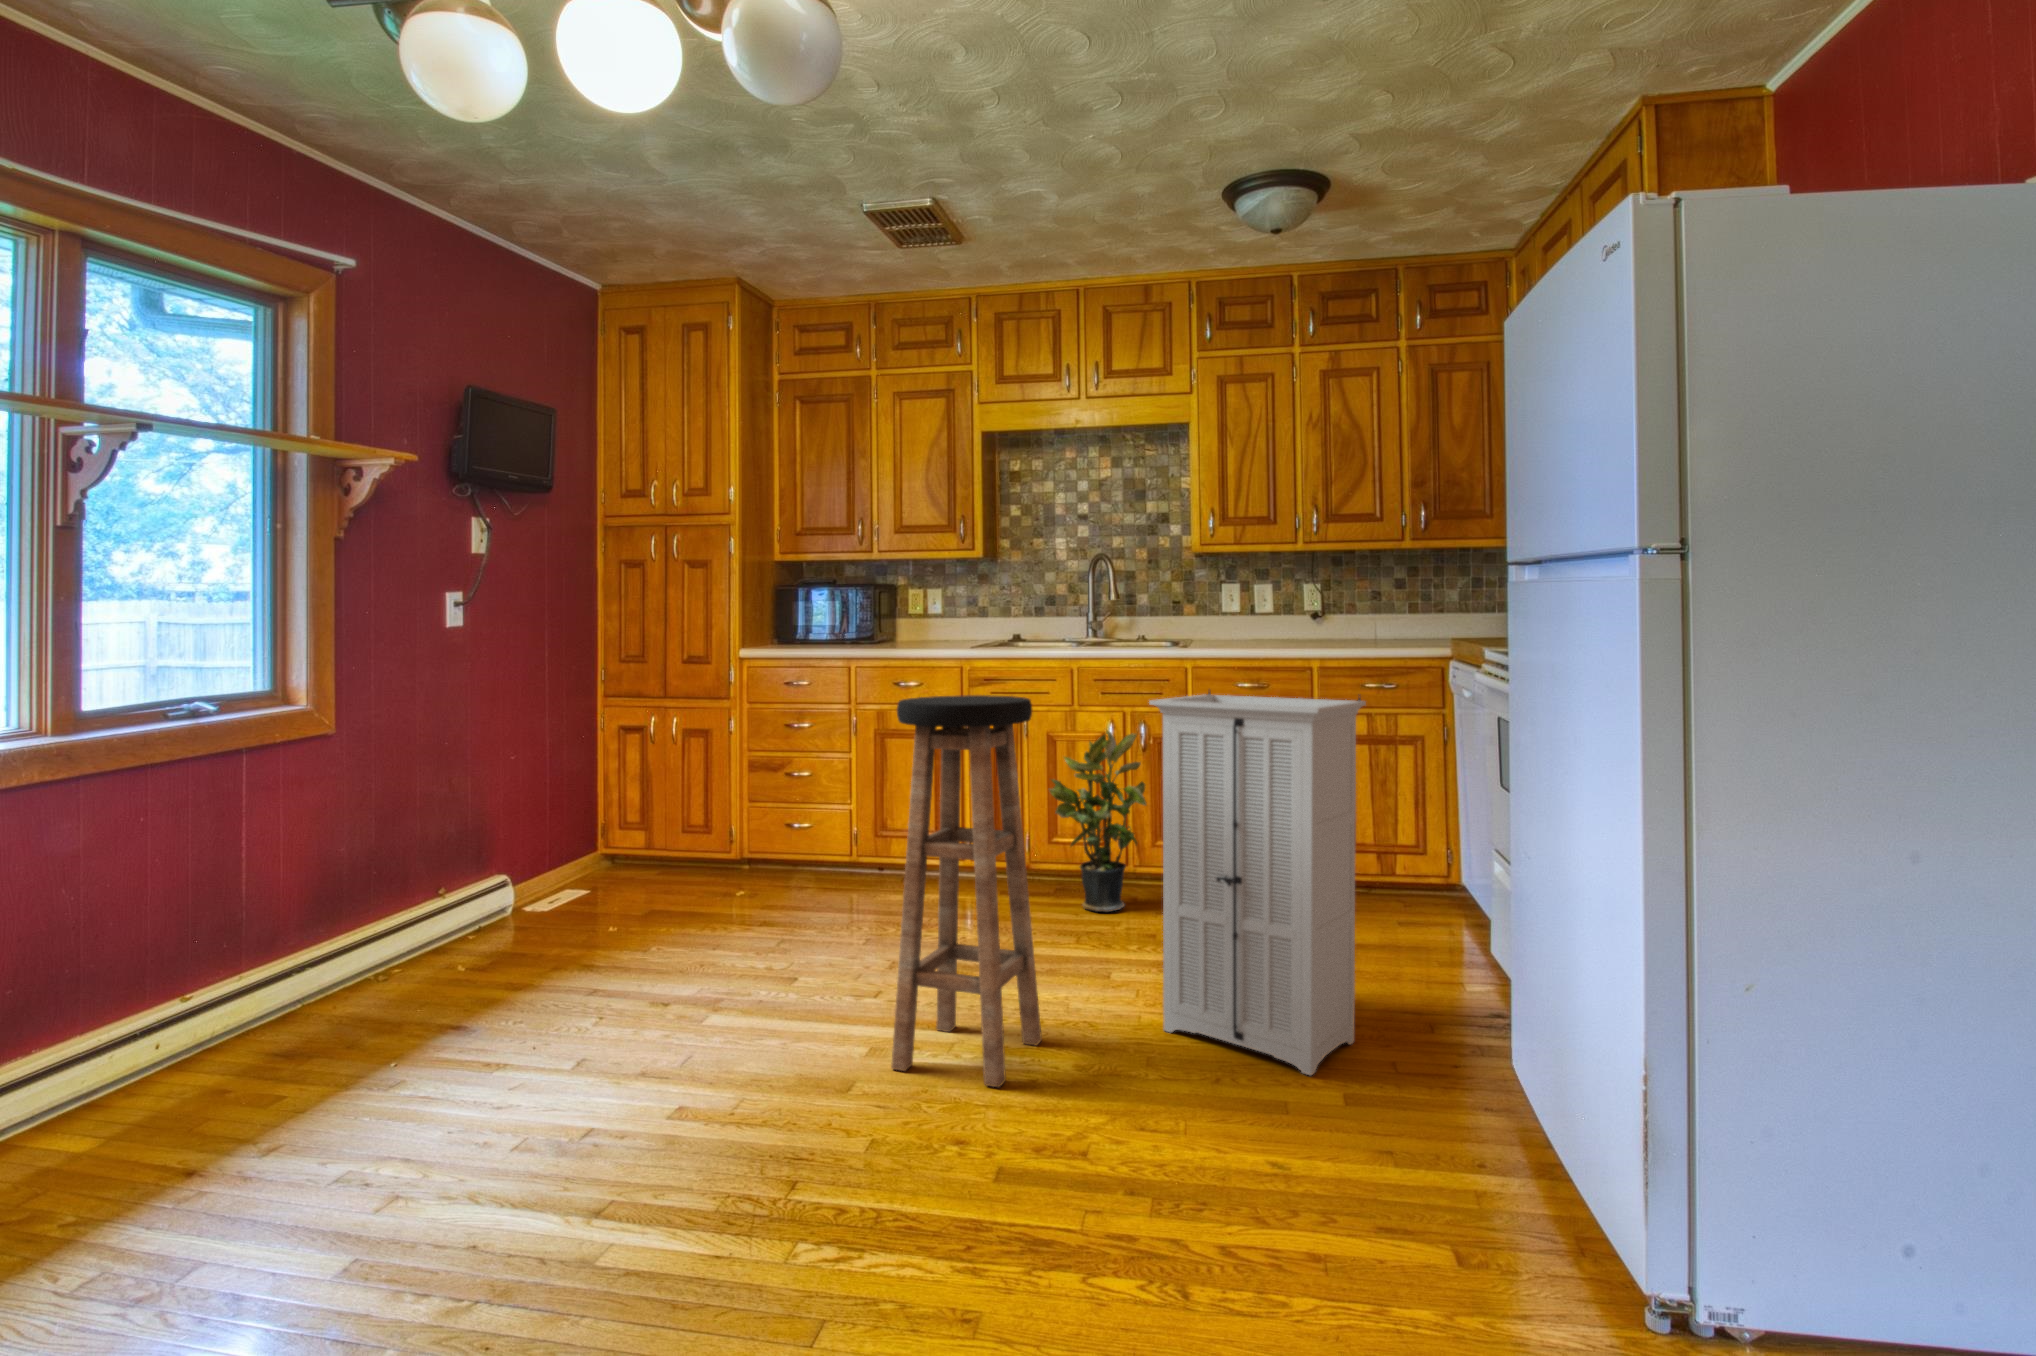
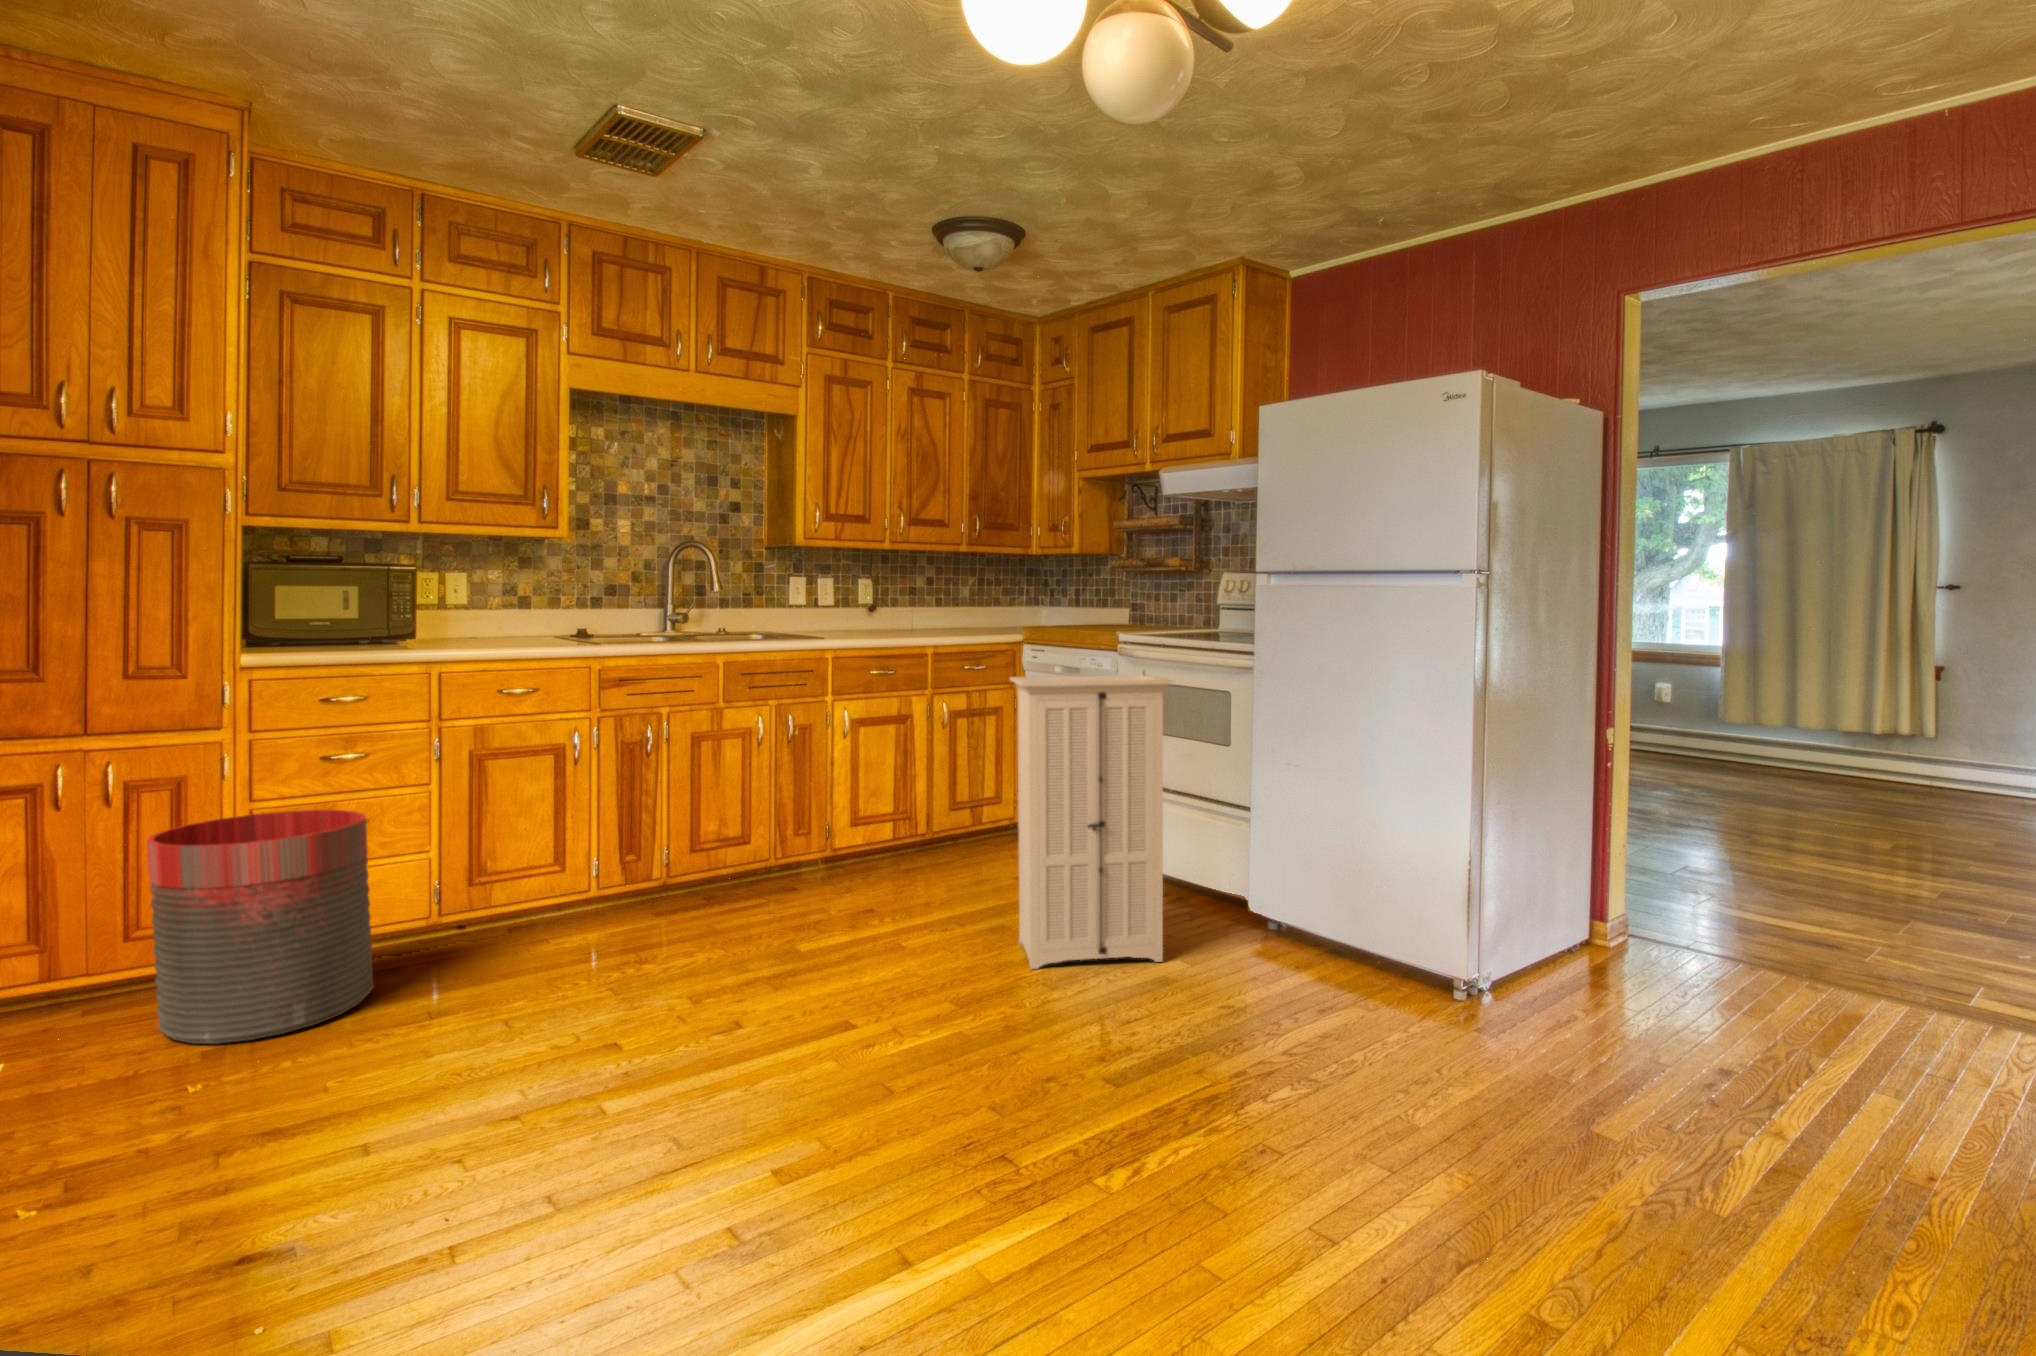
bar stool: present [891,695,1042,1087] -> none [871,685,1018,1071]
potted plant: present [1050,731,1146,912] -> none [734,722,833,908]
trash can: none [658,761,782,908] -> present [147,810,374,1044]

